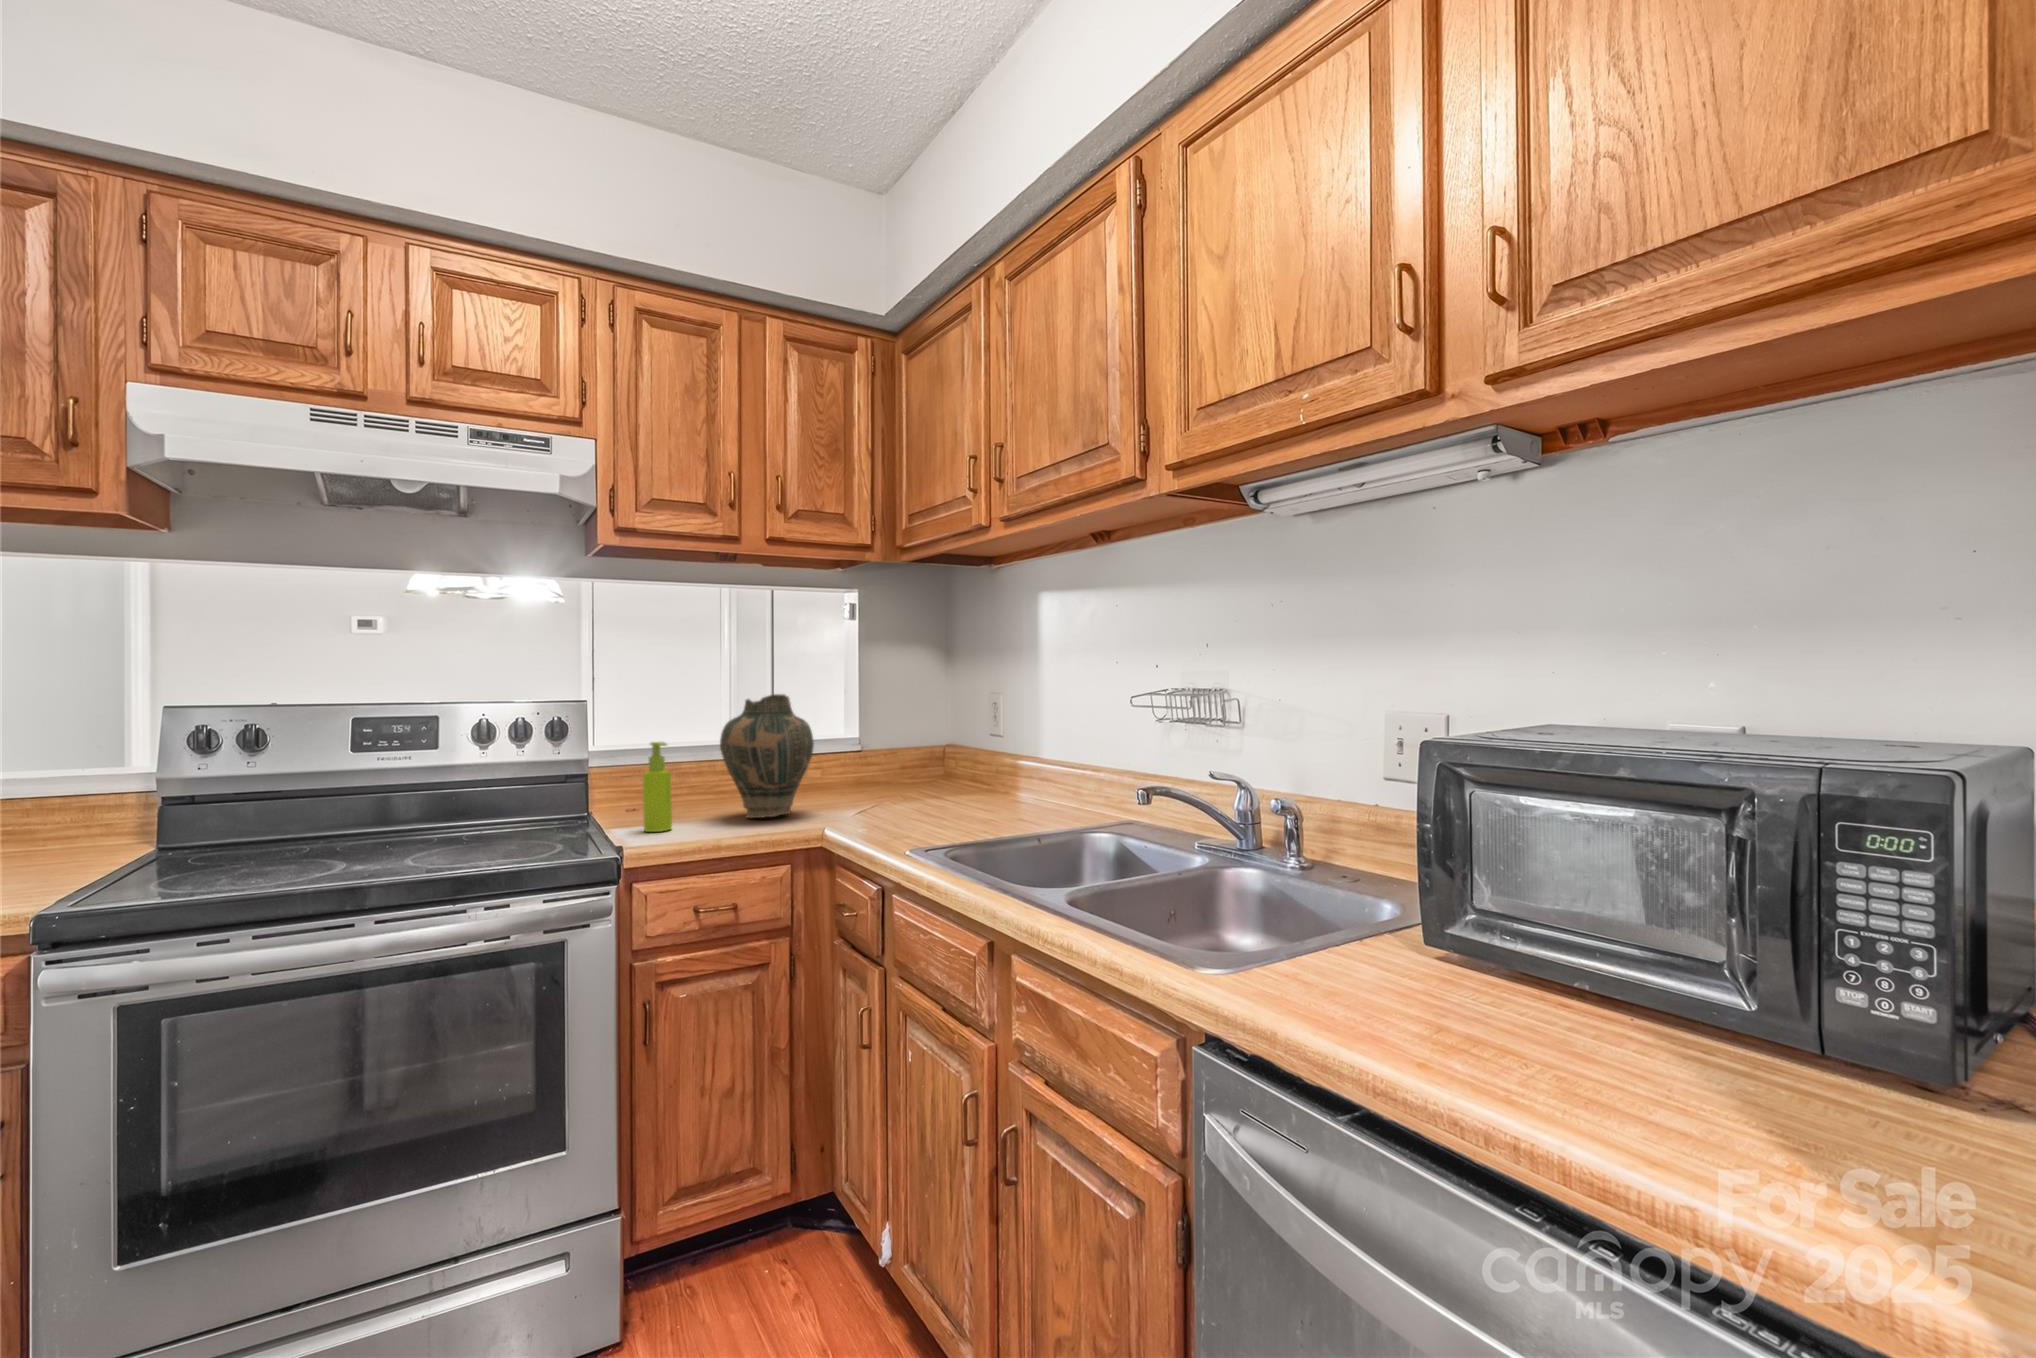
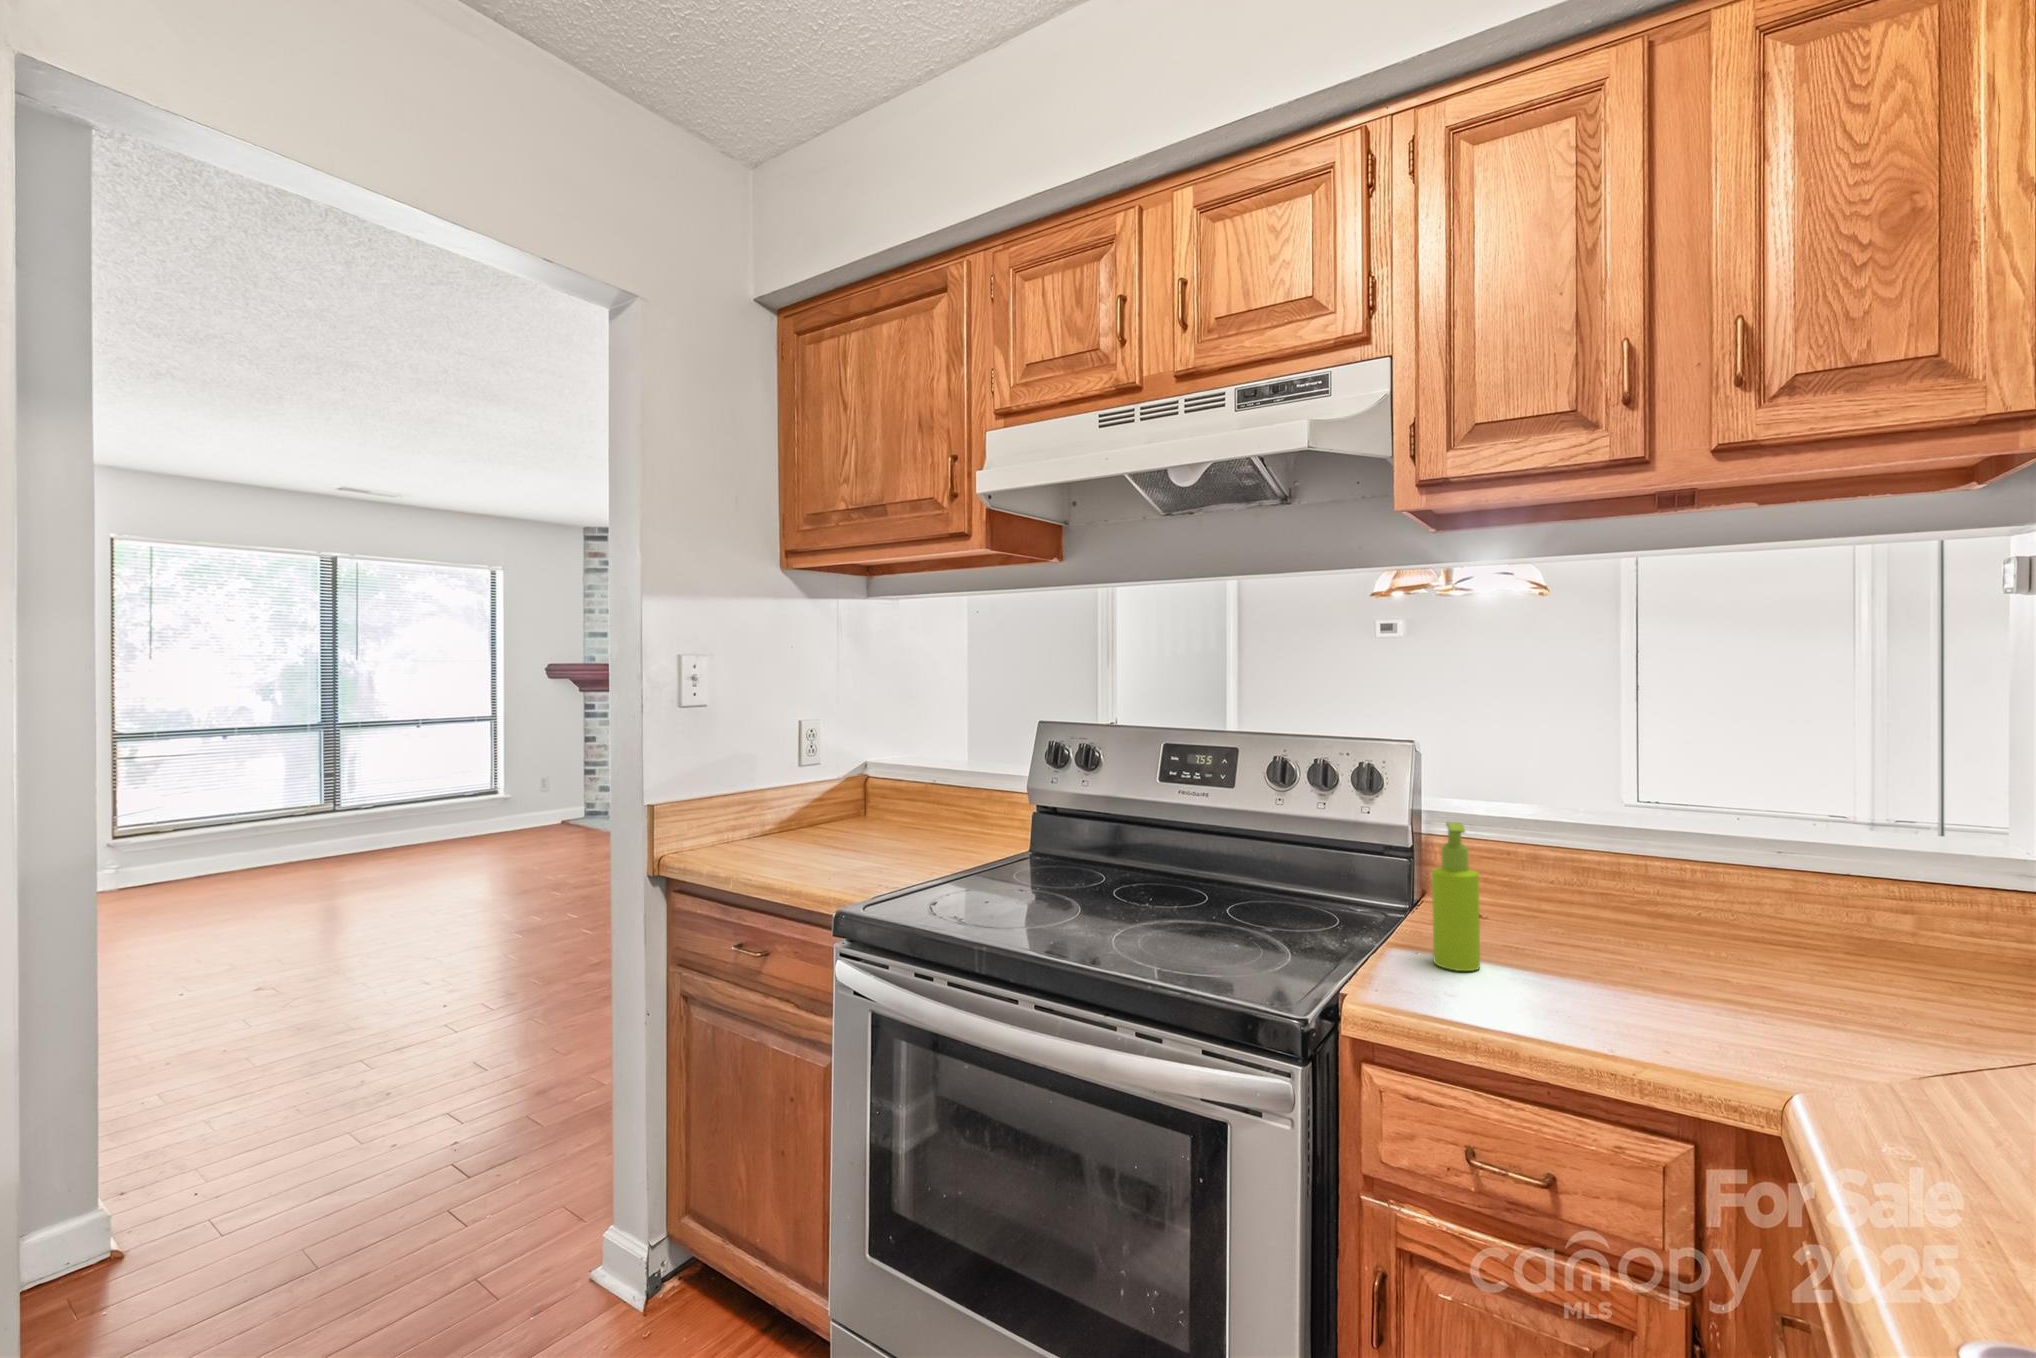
vase: present [720,694,814,818] -> none [1583,759,1804,999]

